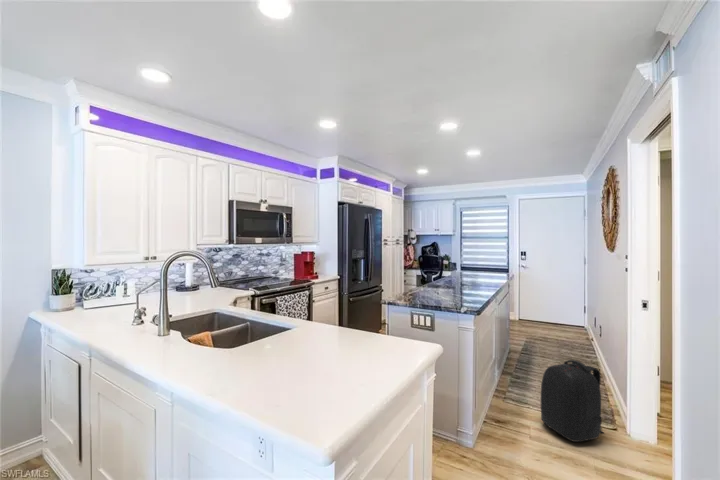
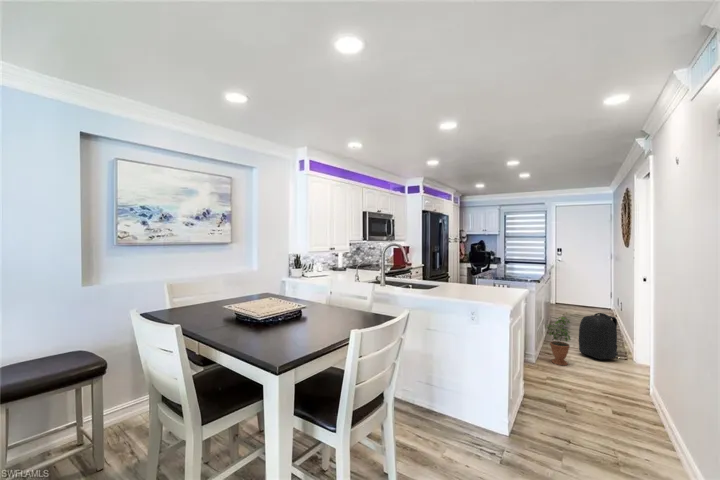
potted plant: none [486,368,525,461] -> present [547,317,570,365]

